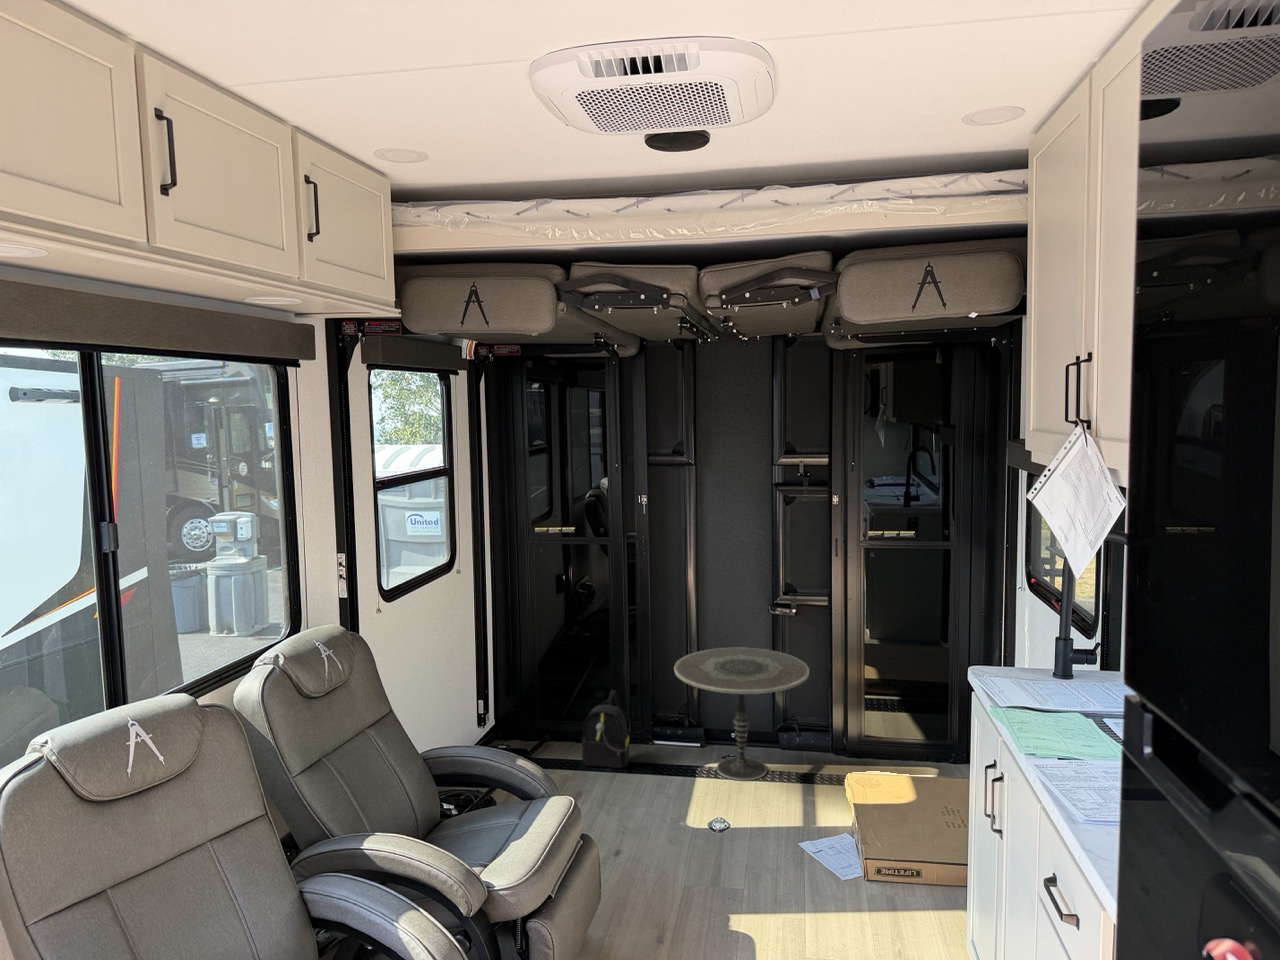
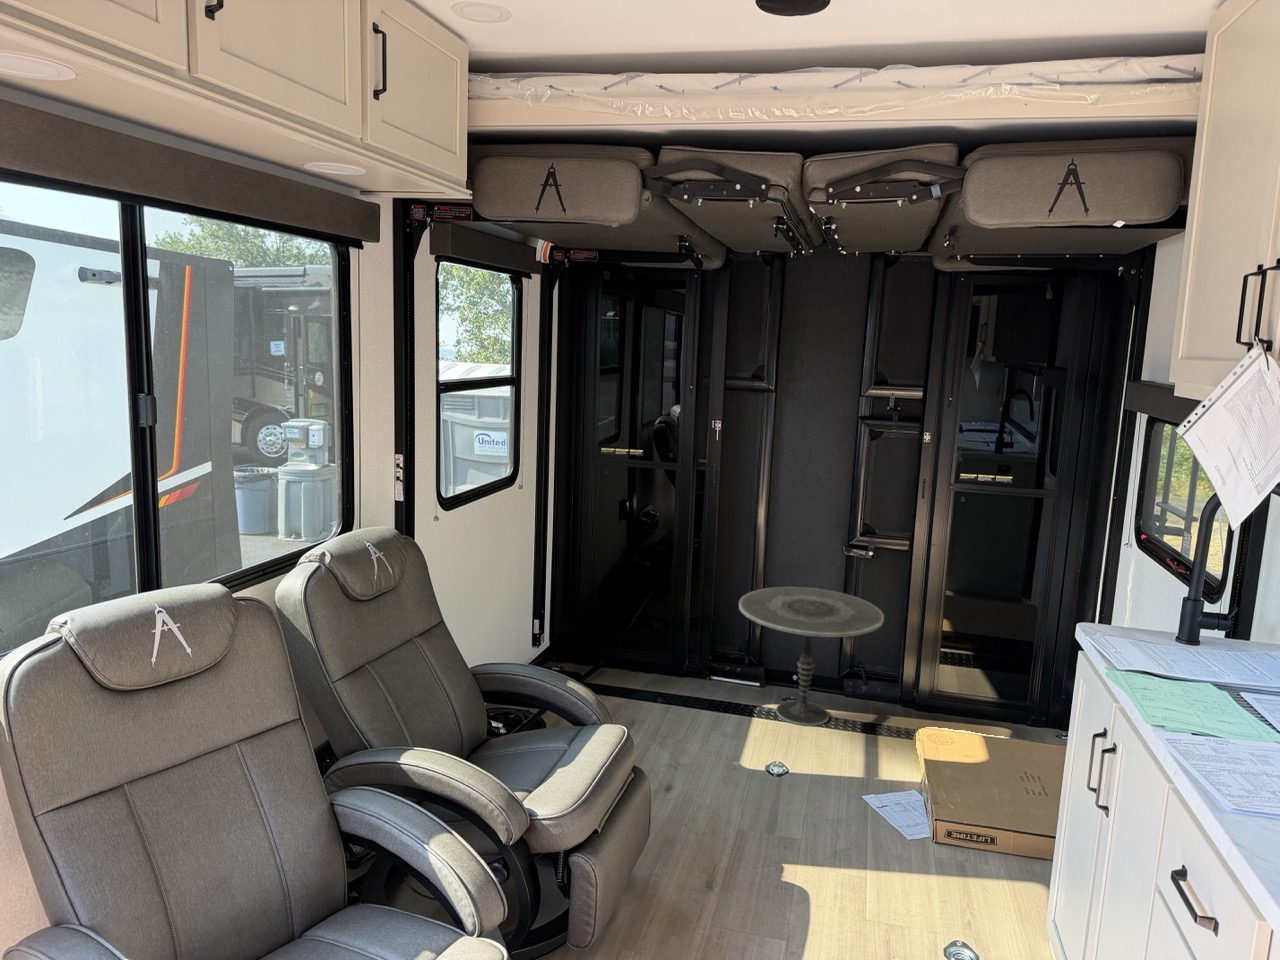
backpack: present [582,690,629,768] -> none [636,620,686,701]

